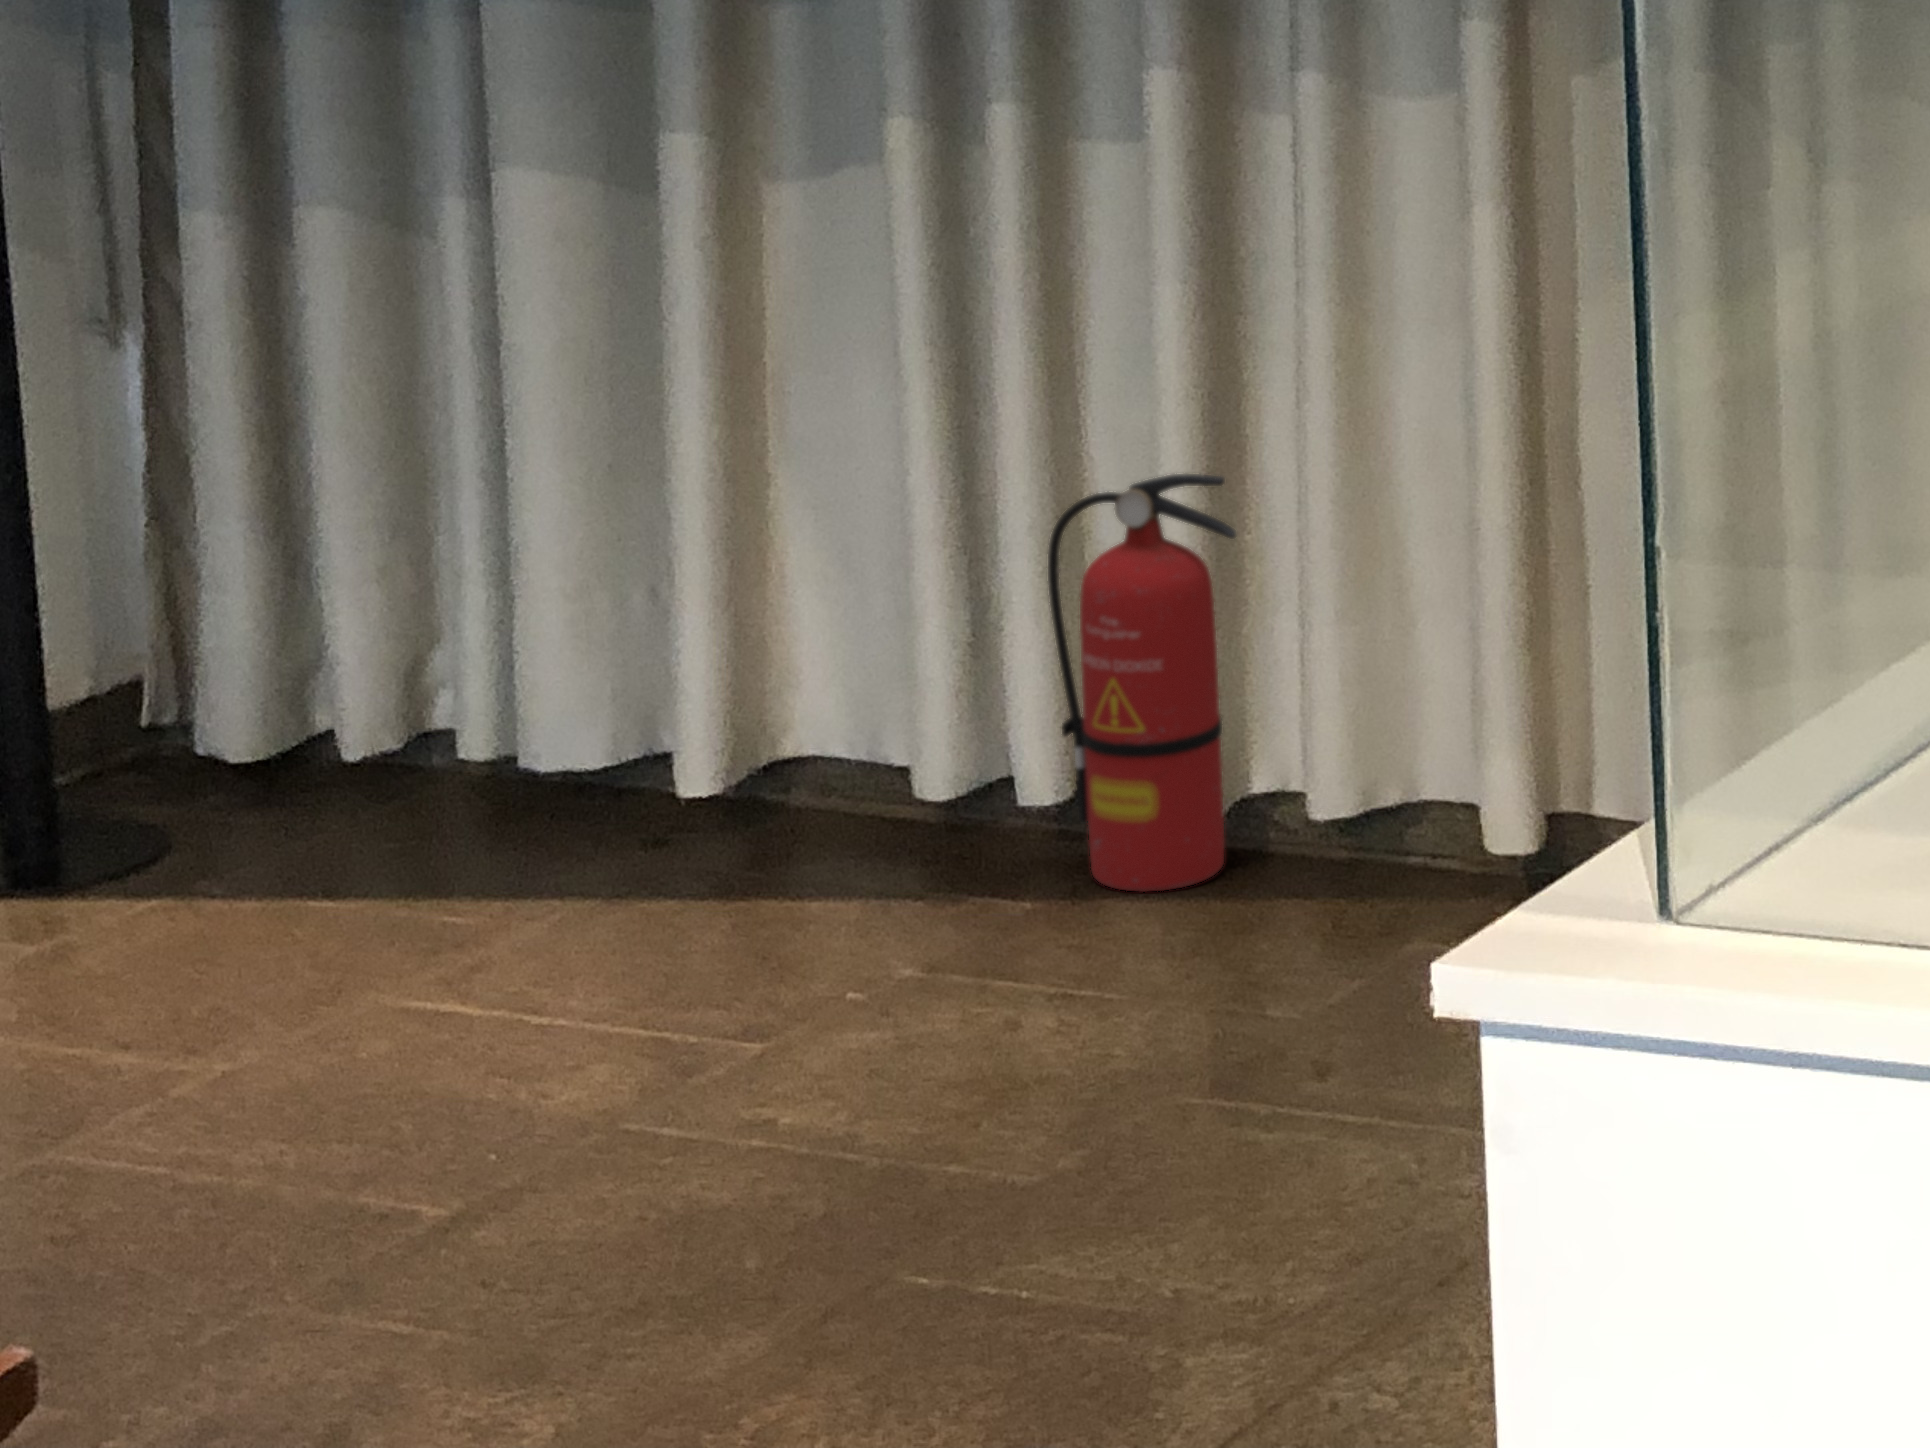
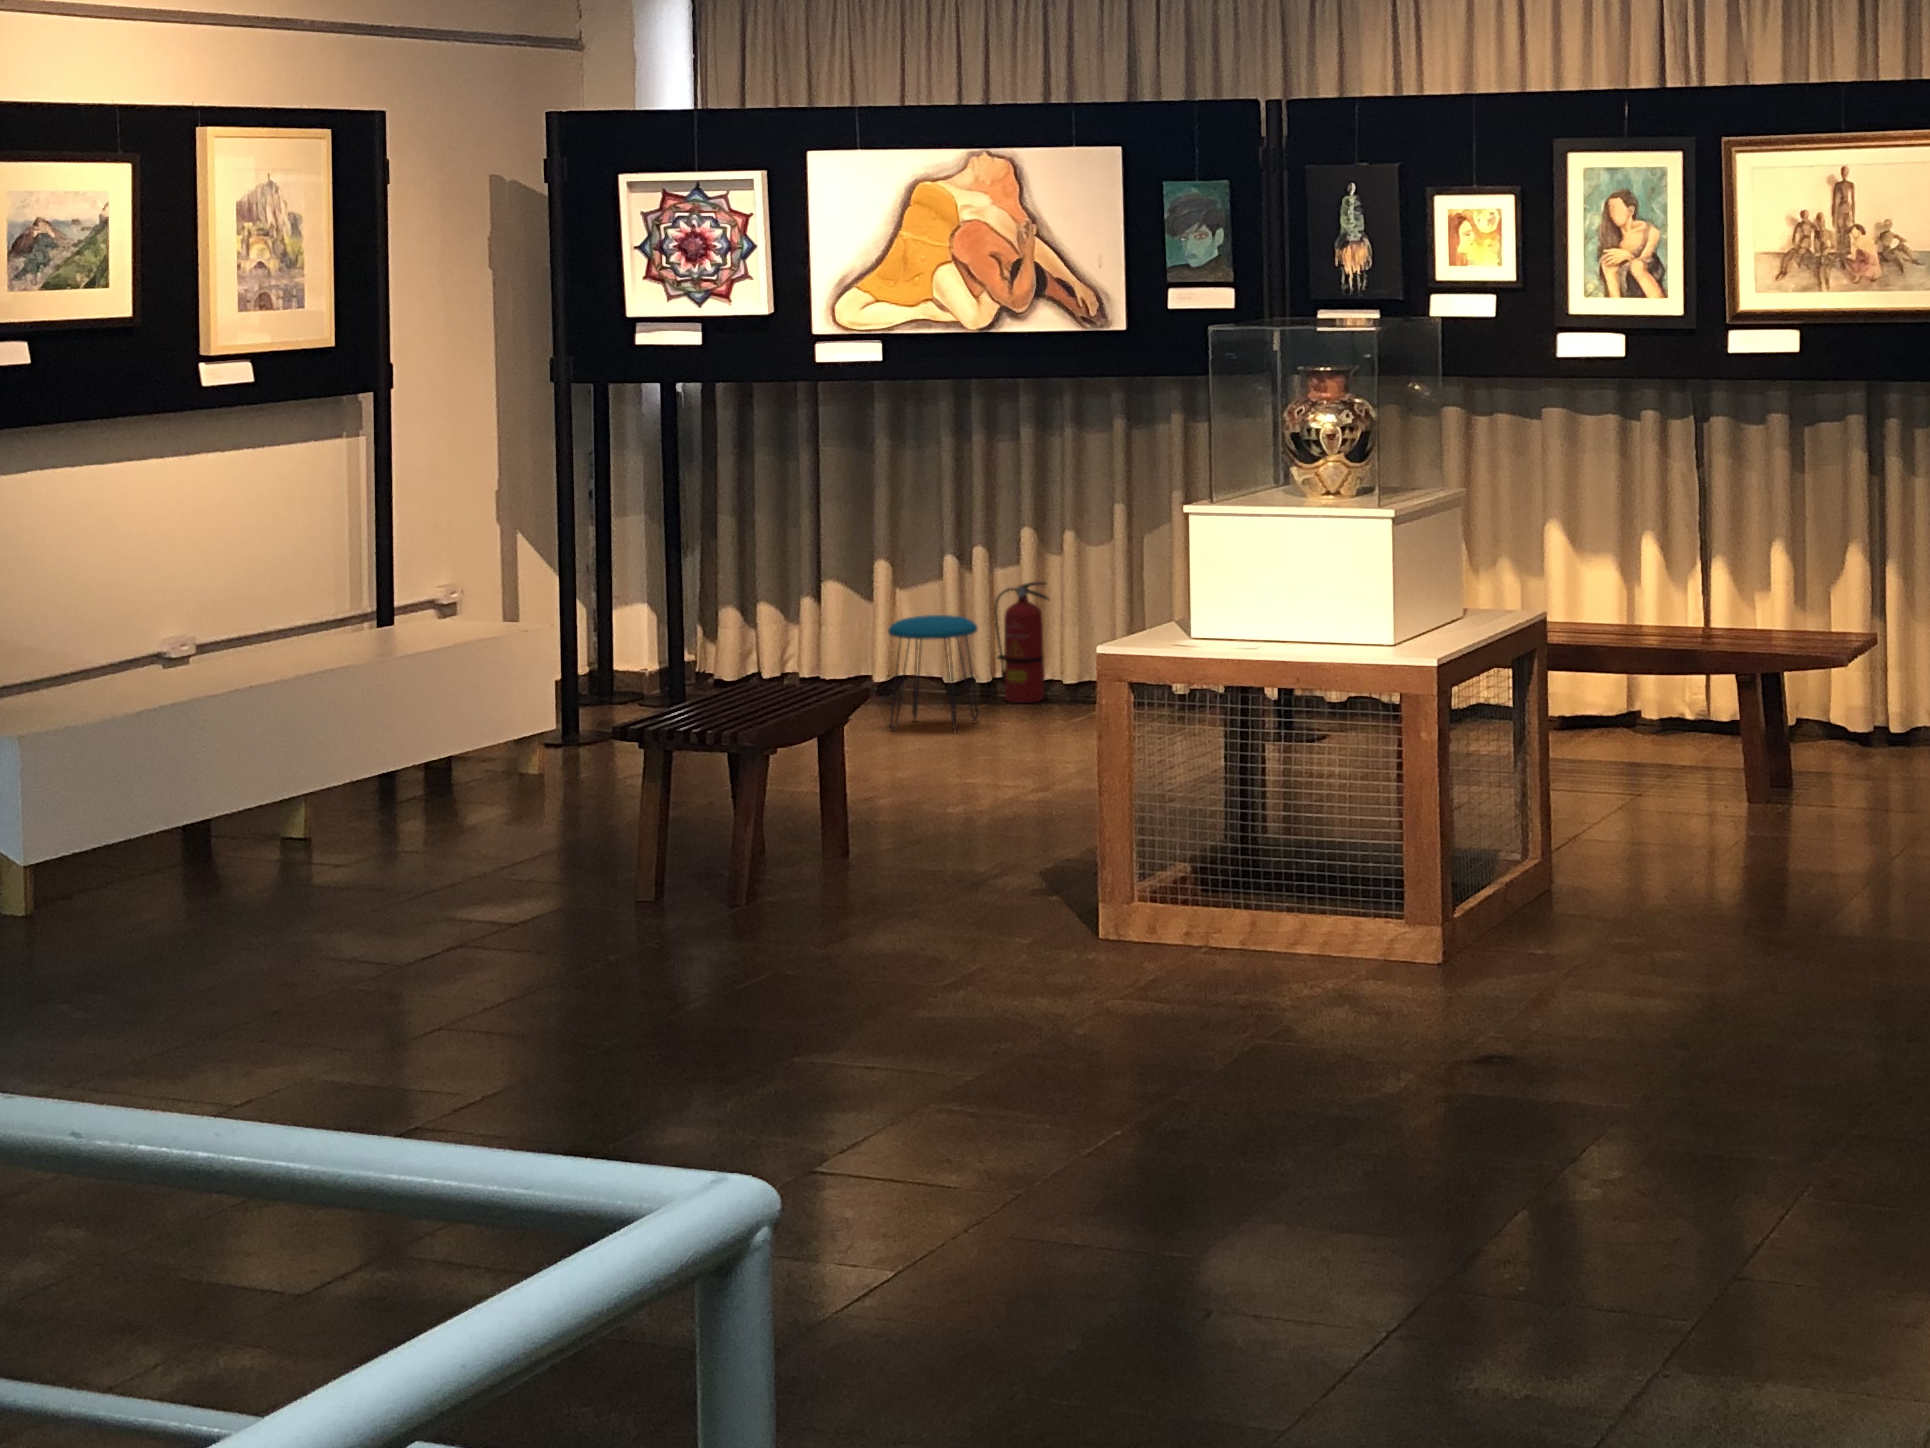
stool: none [559,654,932,1138] -> present [888,615,978,733]

